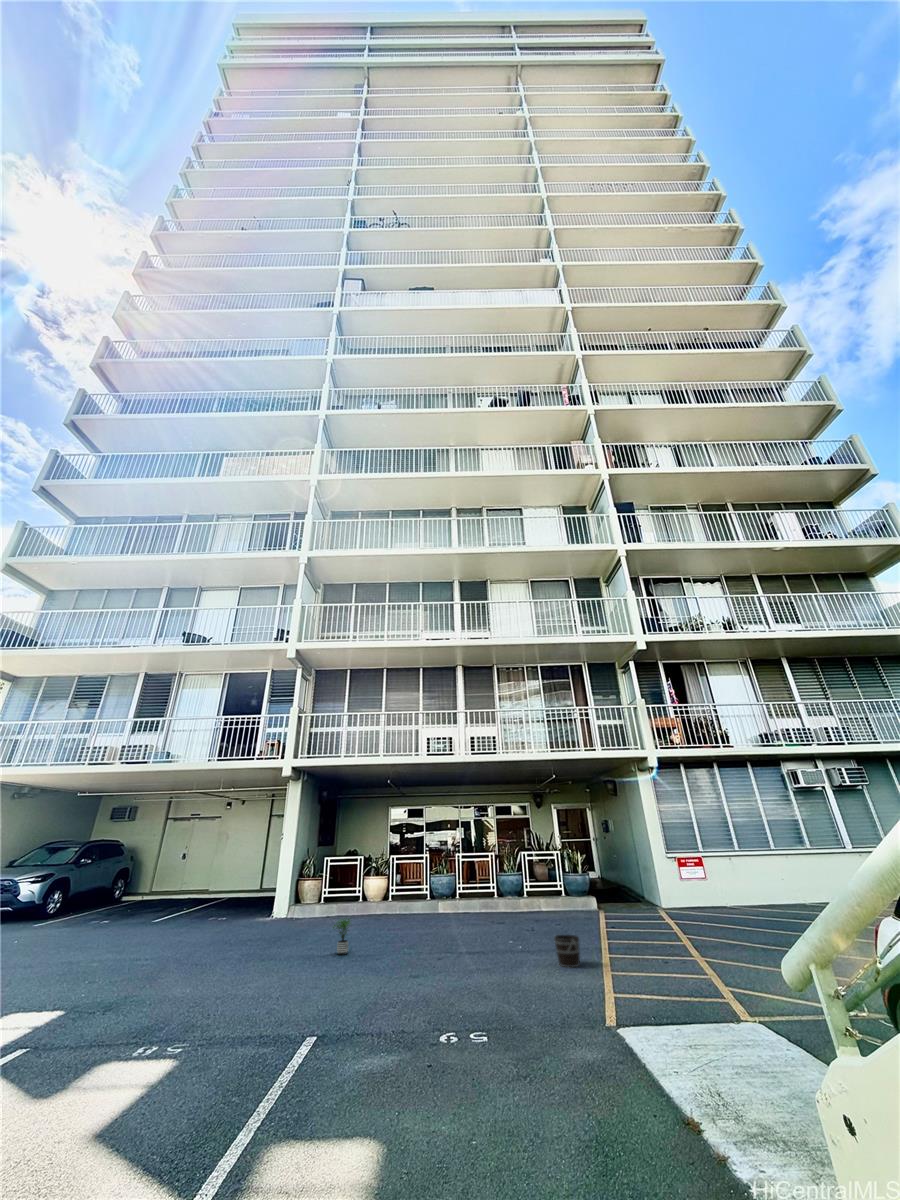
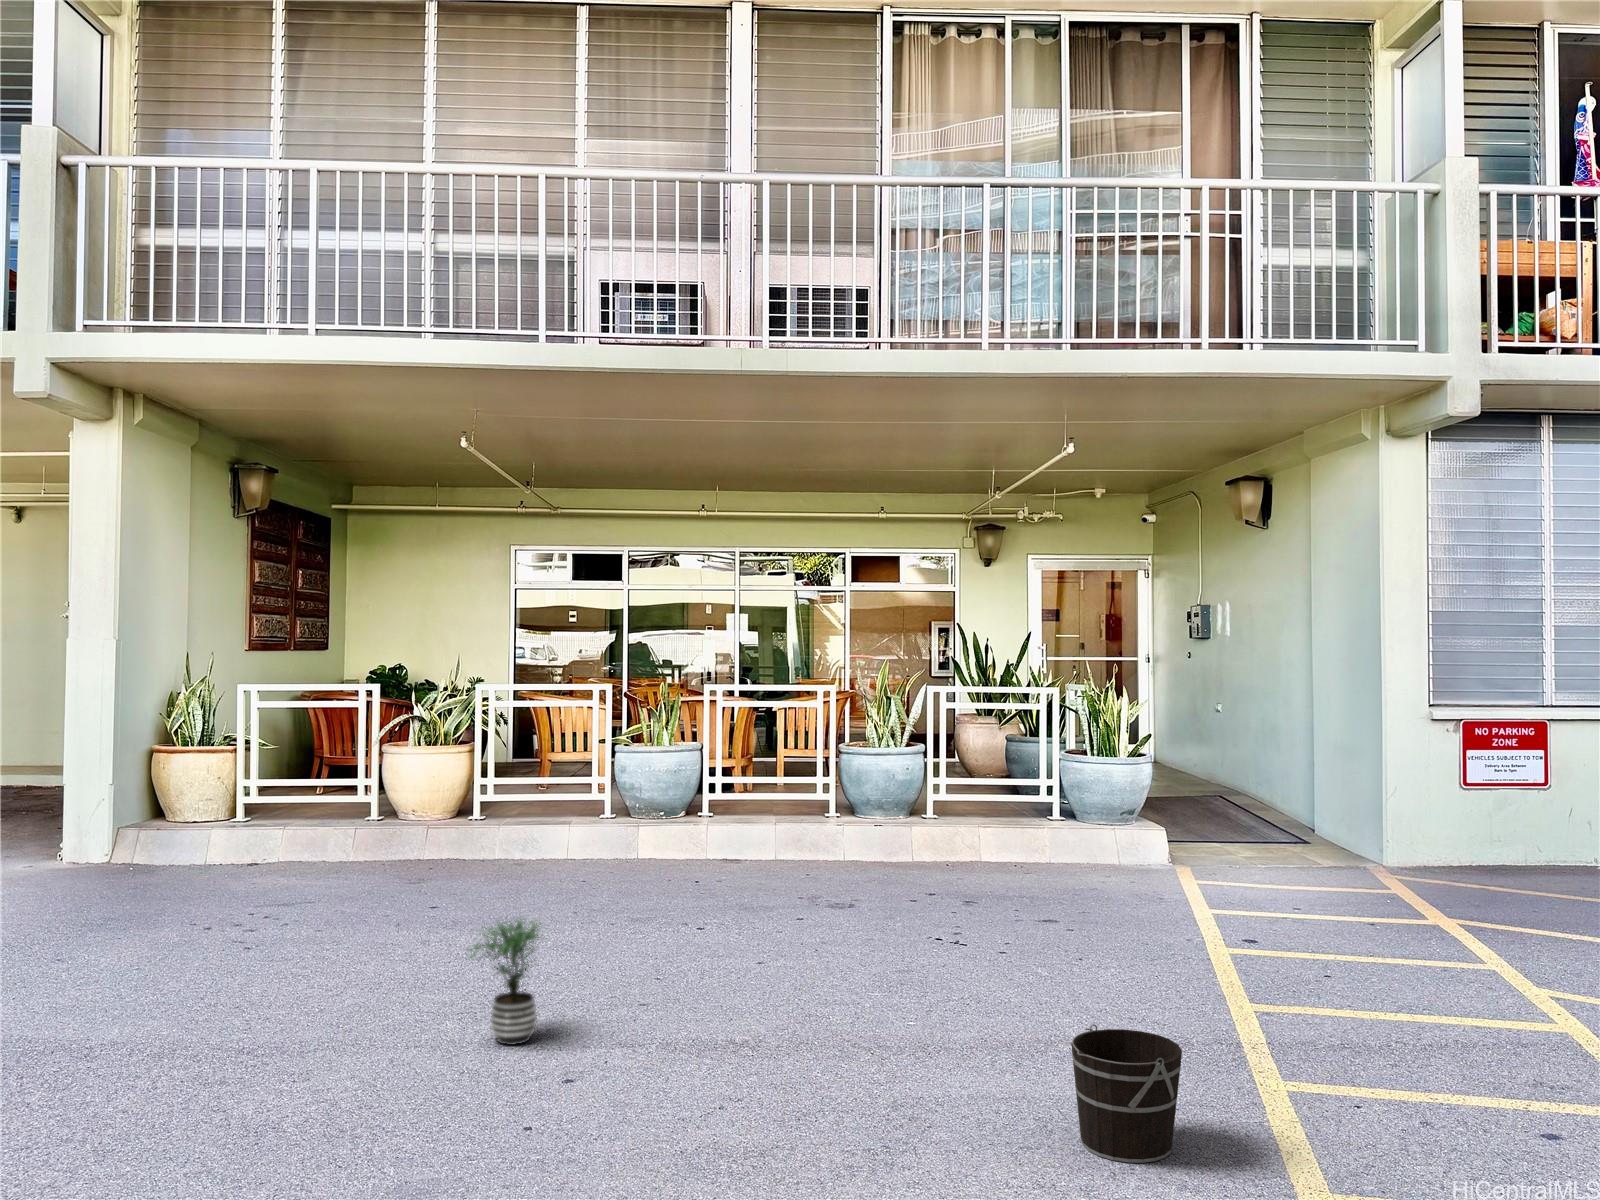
potted plant: present [333,919,350,955] -> present [468,919,542,1045]

